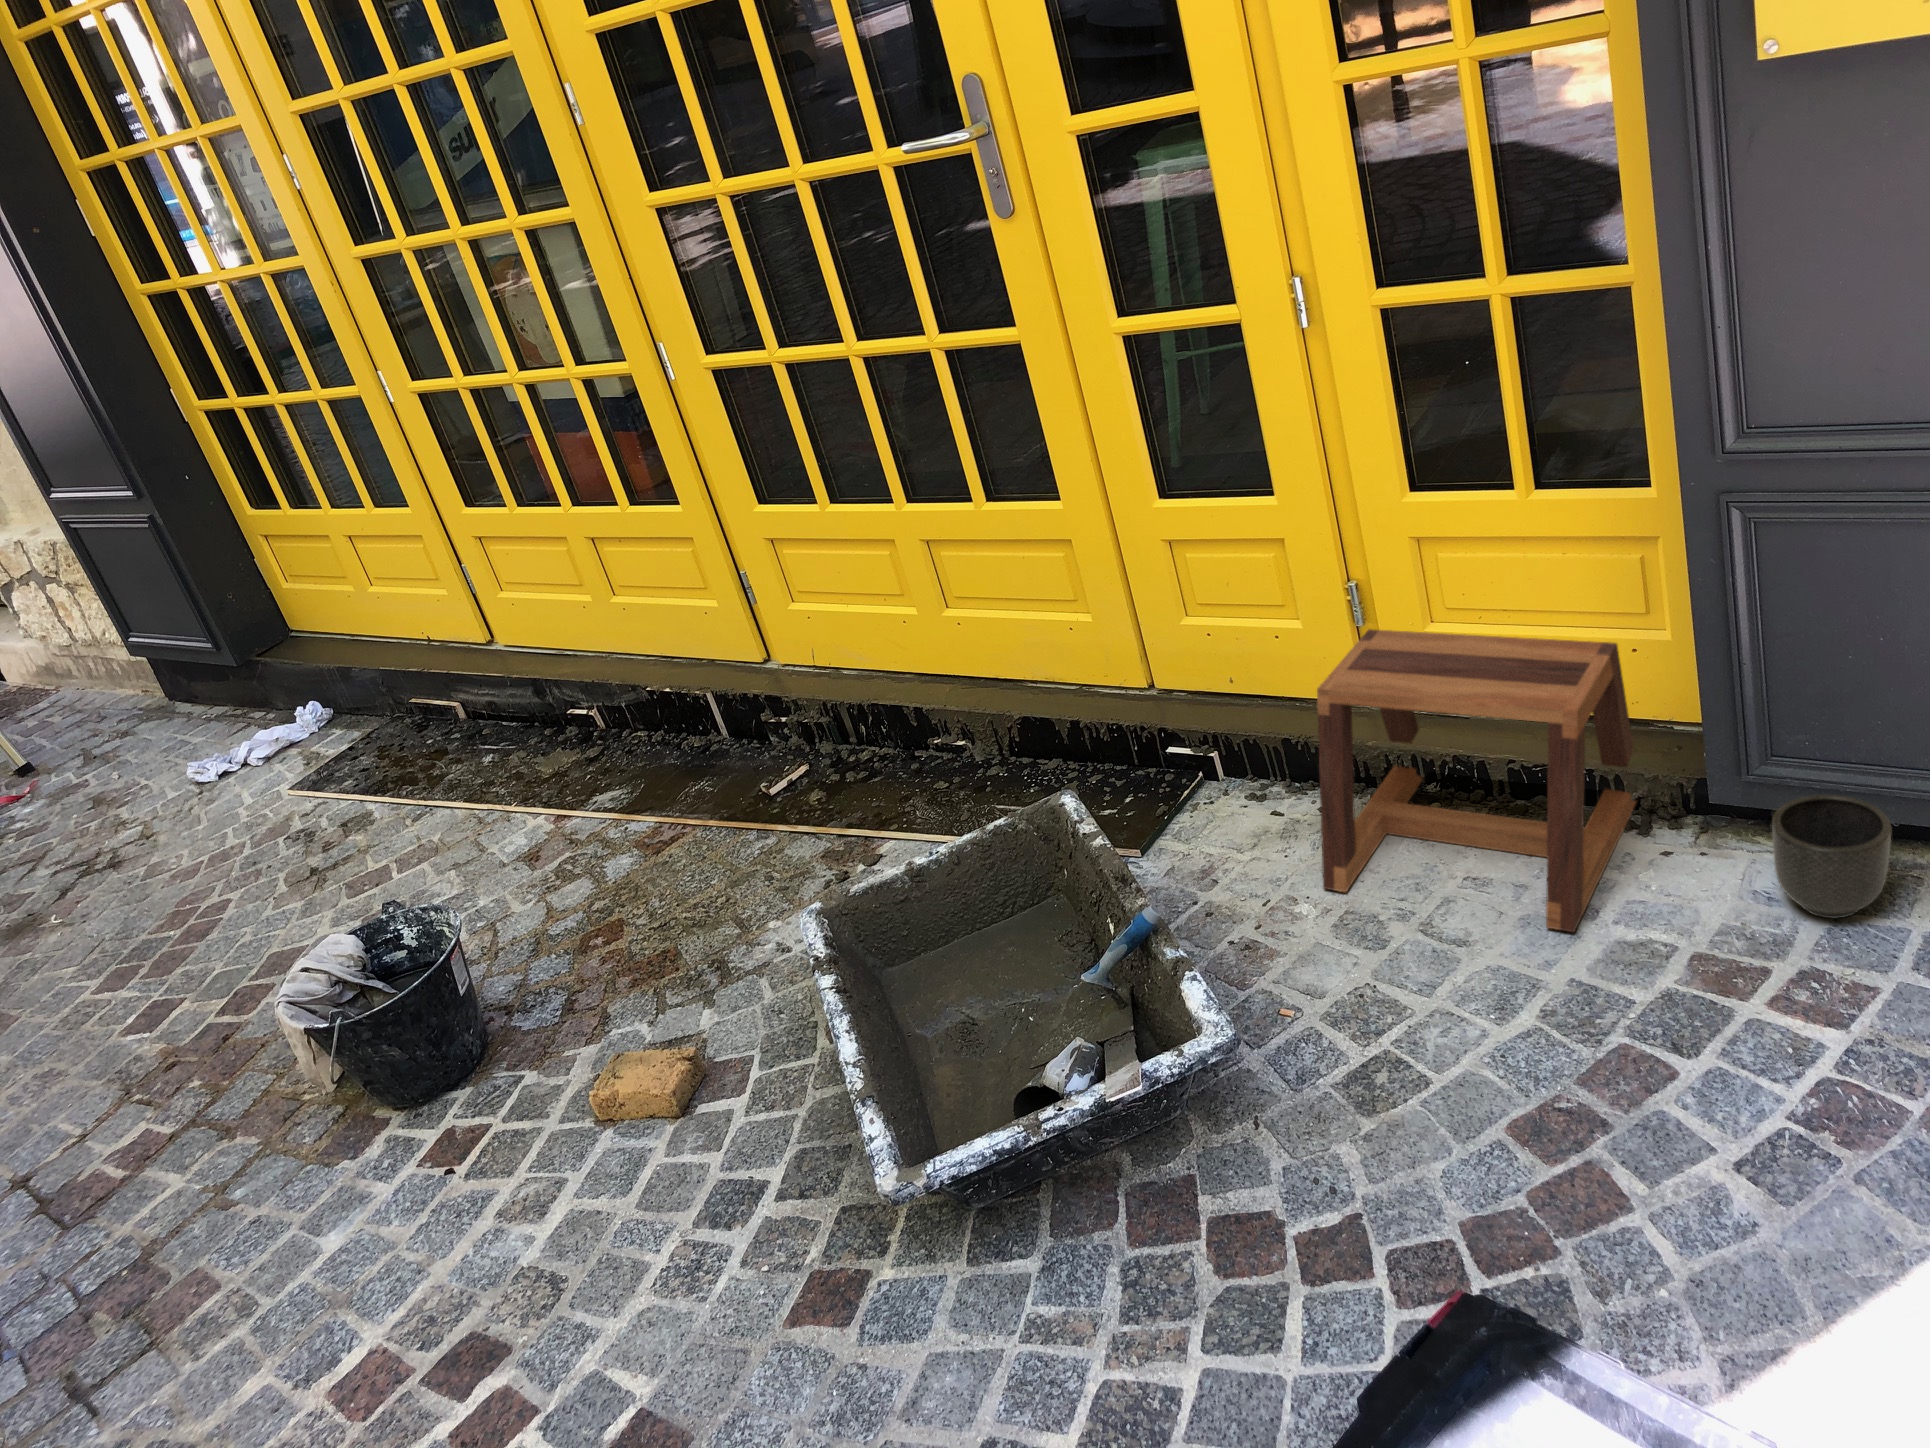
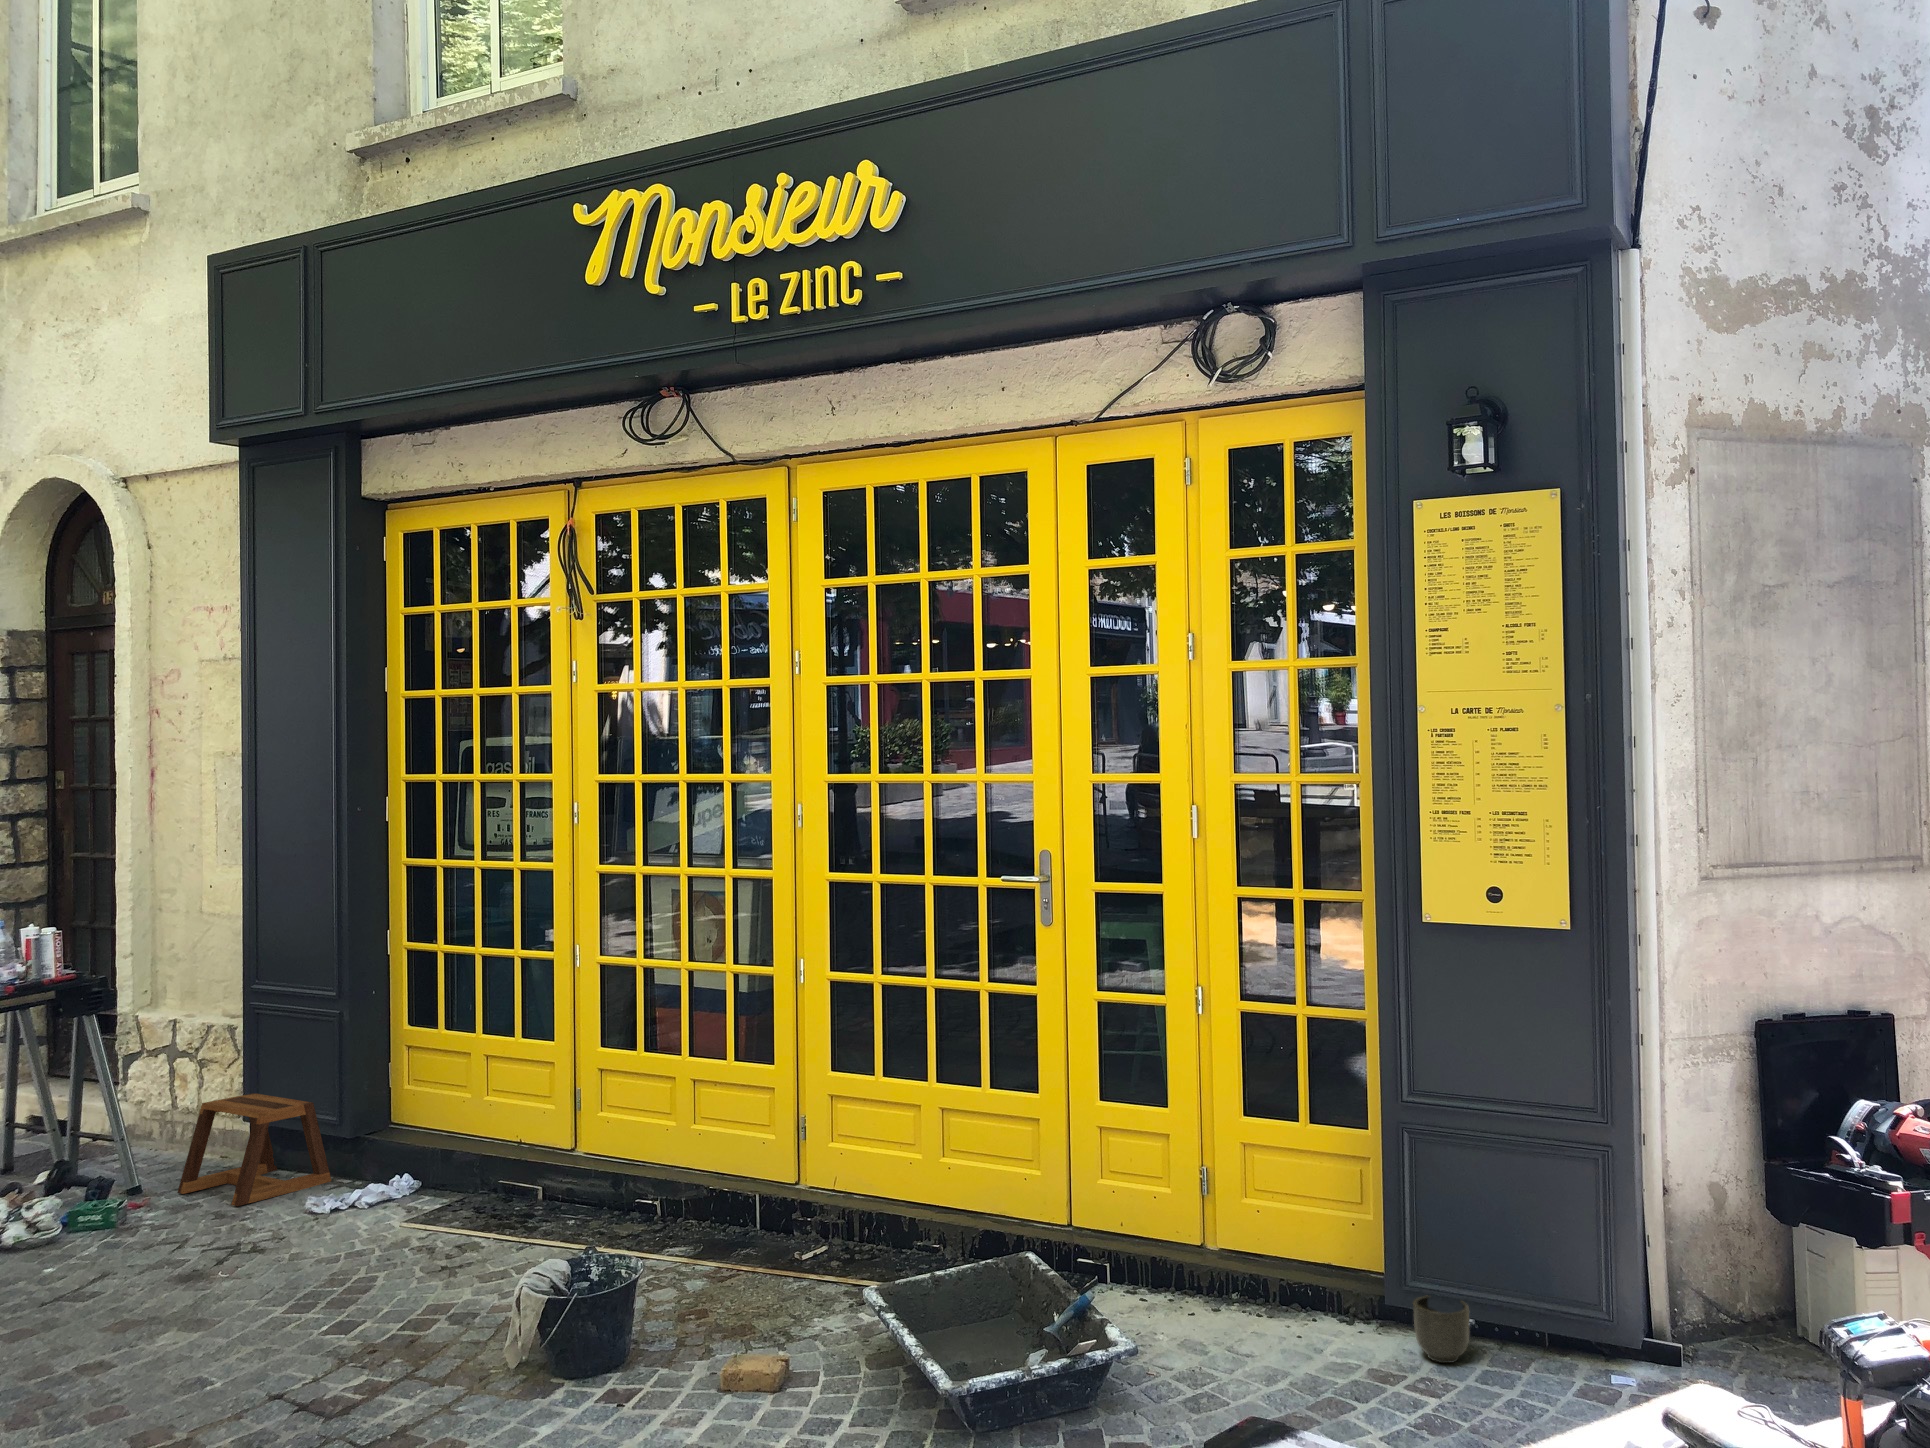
stool: present [1317,629,1636,932] -> present [178,1093,331,1206]

